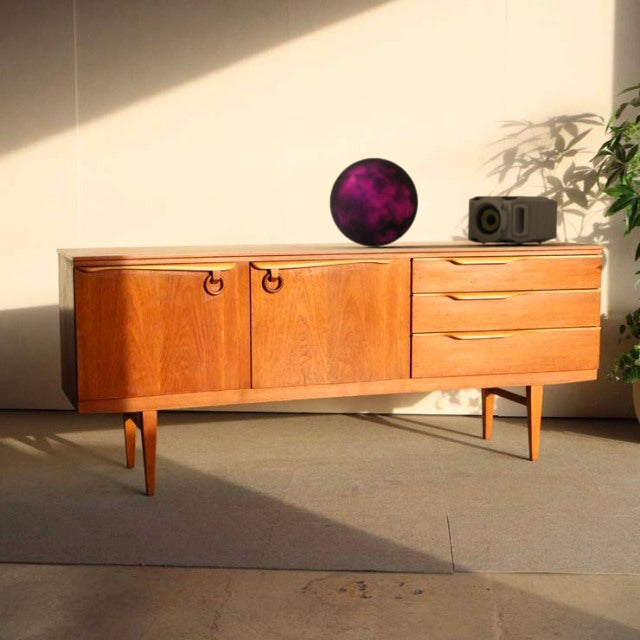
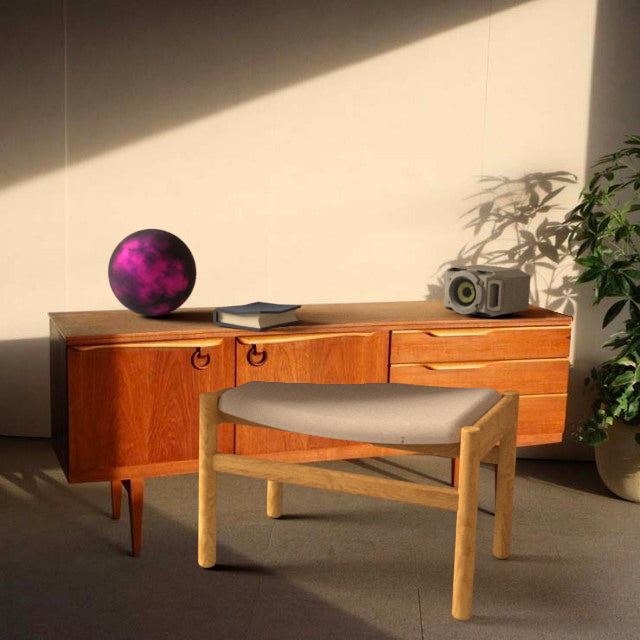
decorative orb: present [330,158,418,247] -> present [108,229,197,316]
hardback book: none [226,231,318,253] -> present [213,302,301,332]
footstool: none [213,302,549,541] -> present [198,381,520,621]

